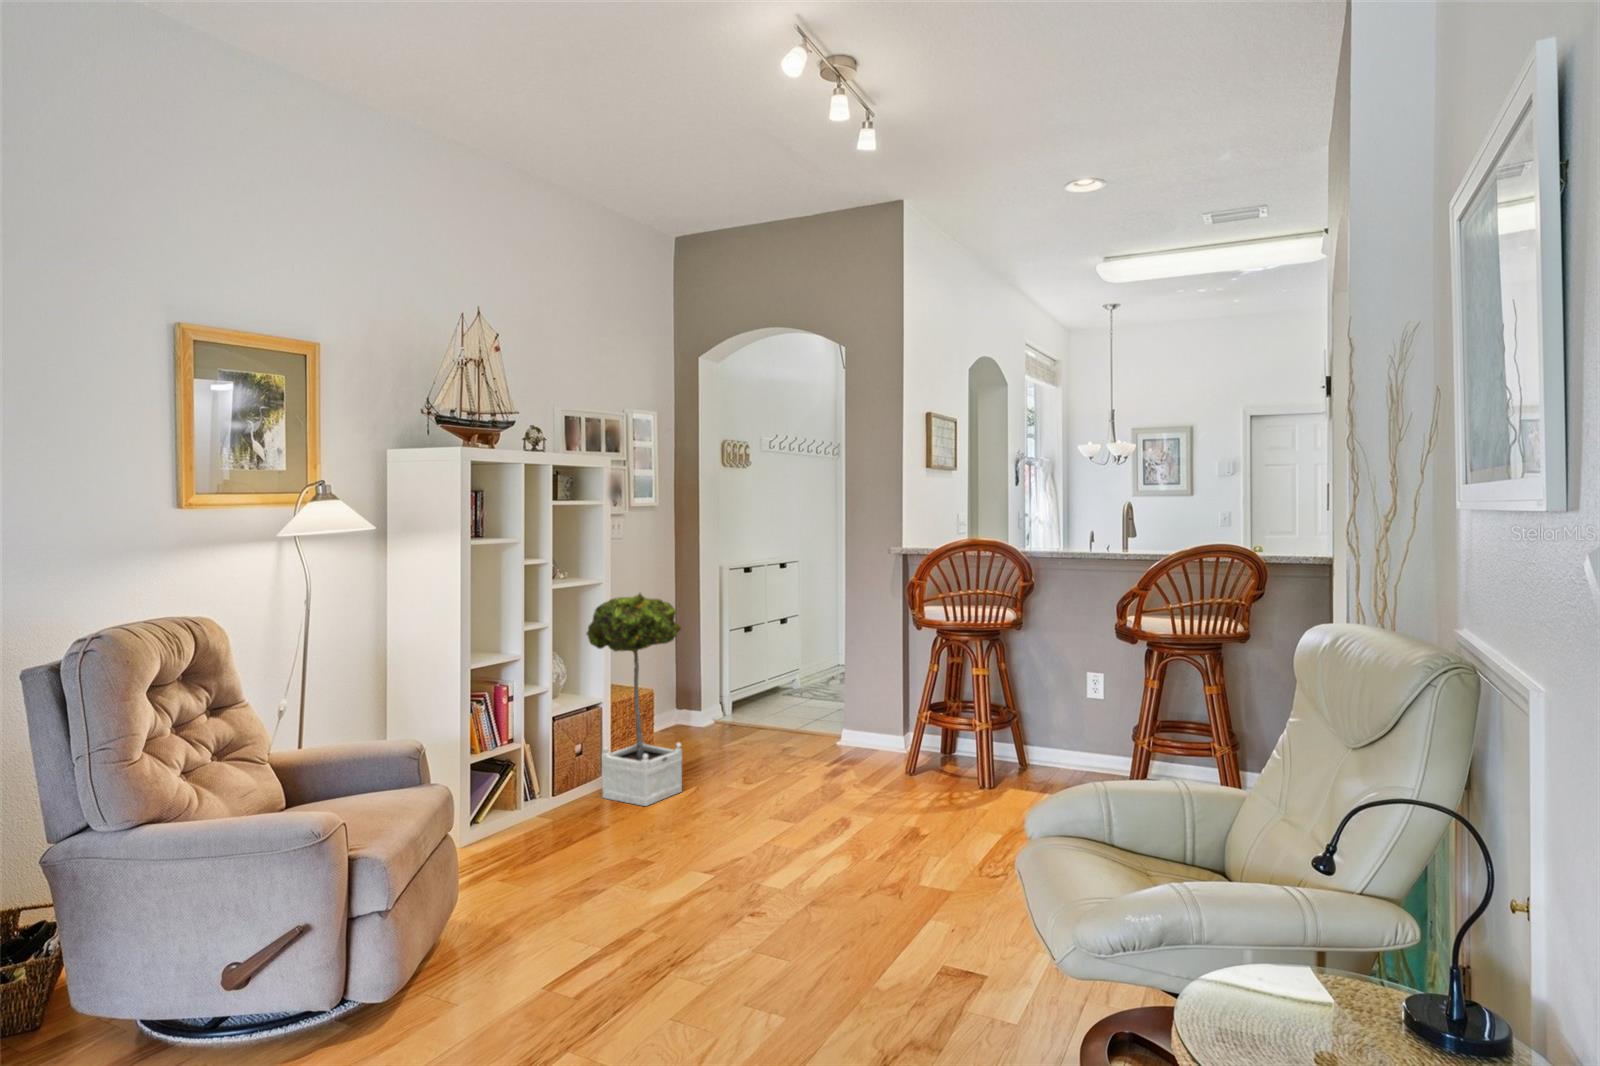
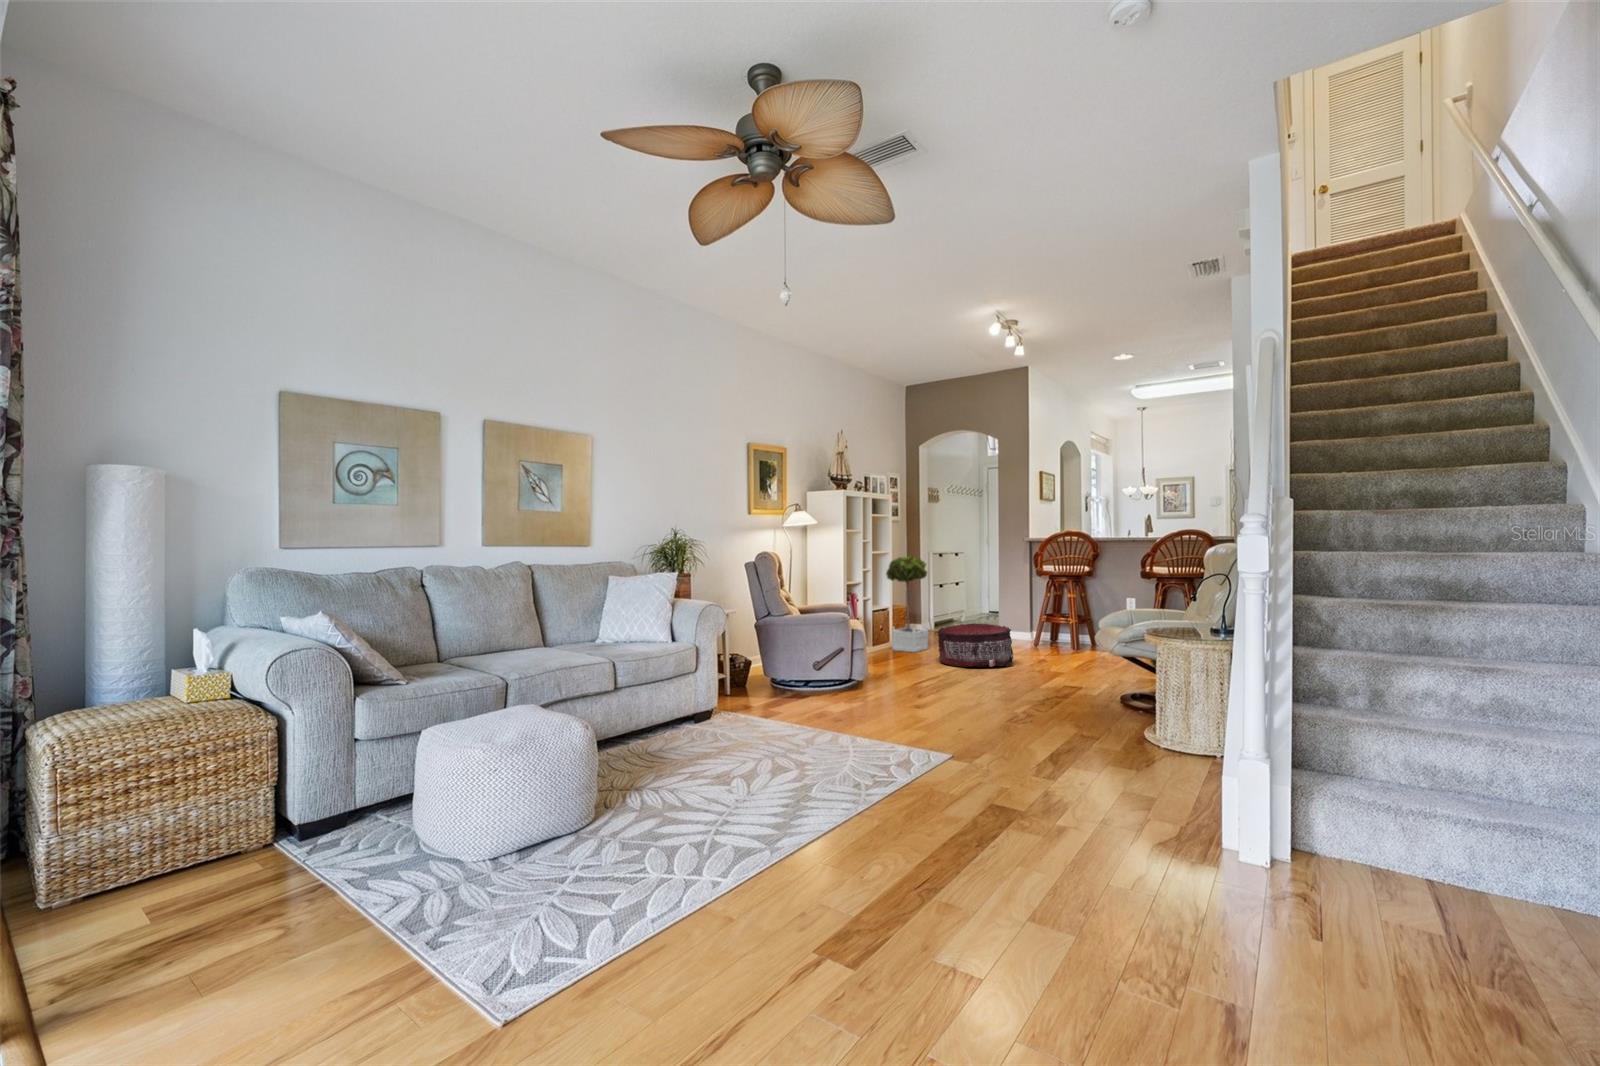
pouf: none [675,749,842,875] -> present [938,624,1013,667]

